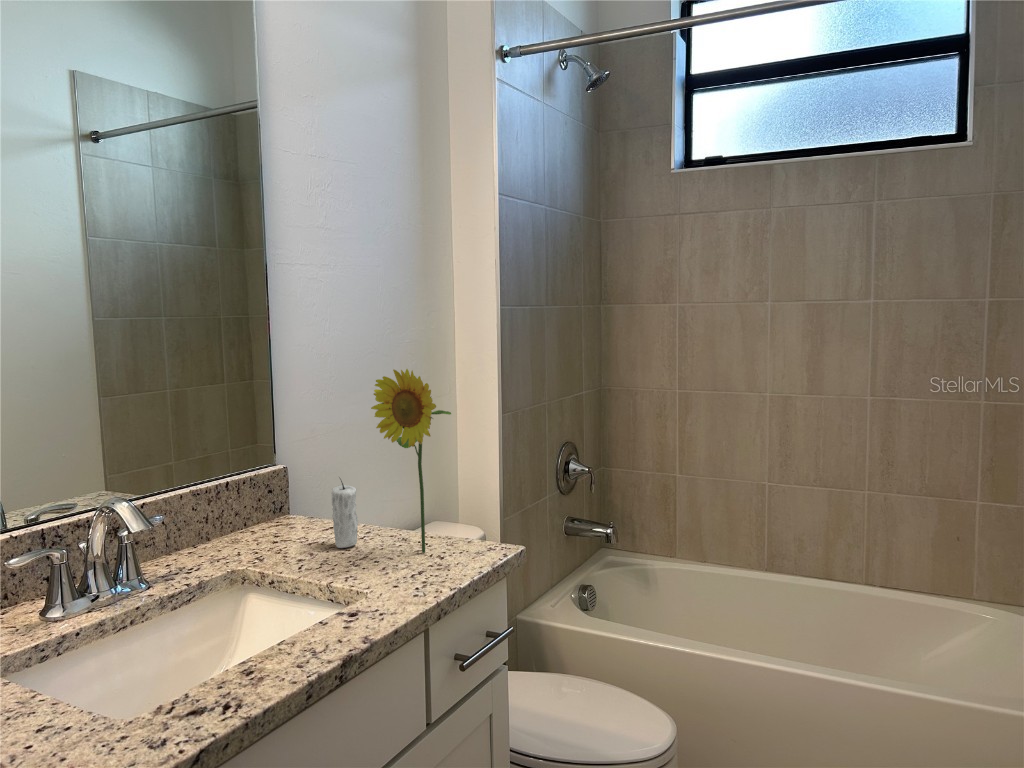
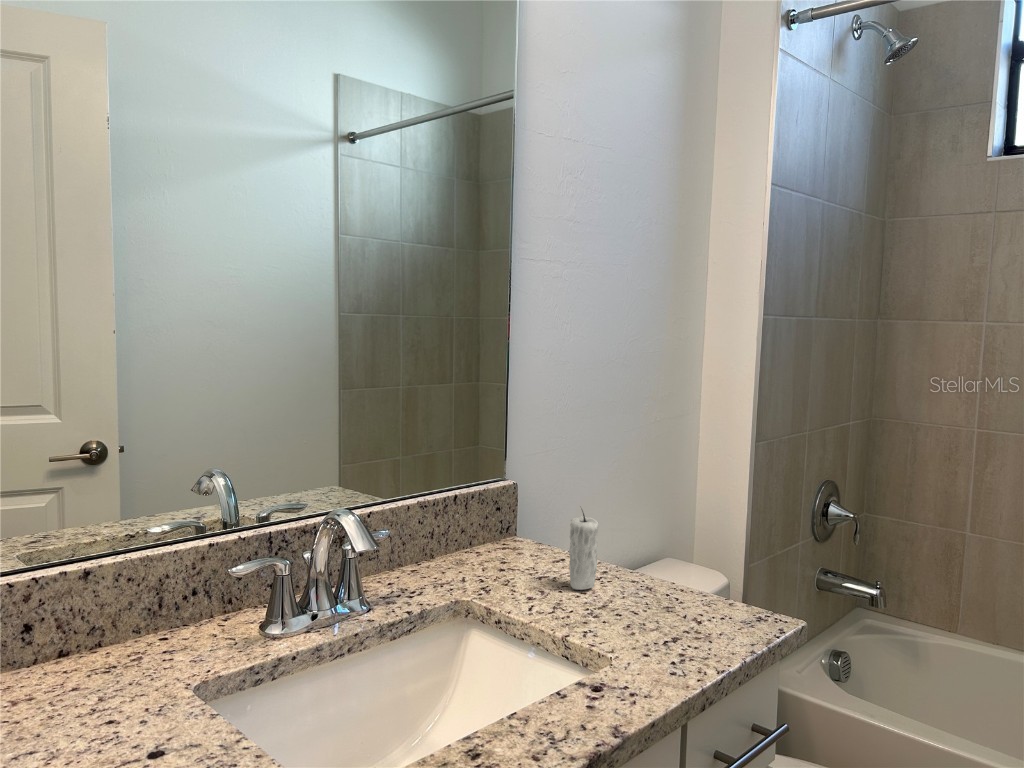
flower: present [371,369,451,553] -> none [626,388,726,611]

